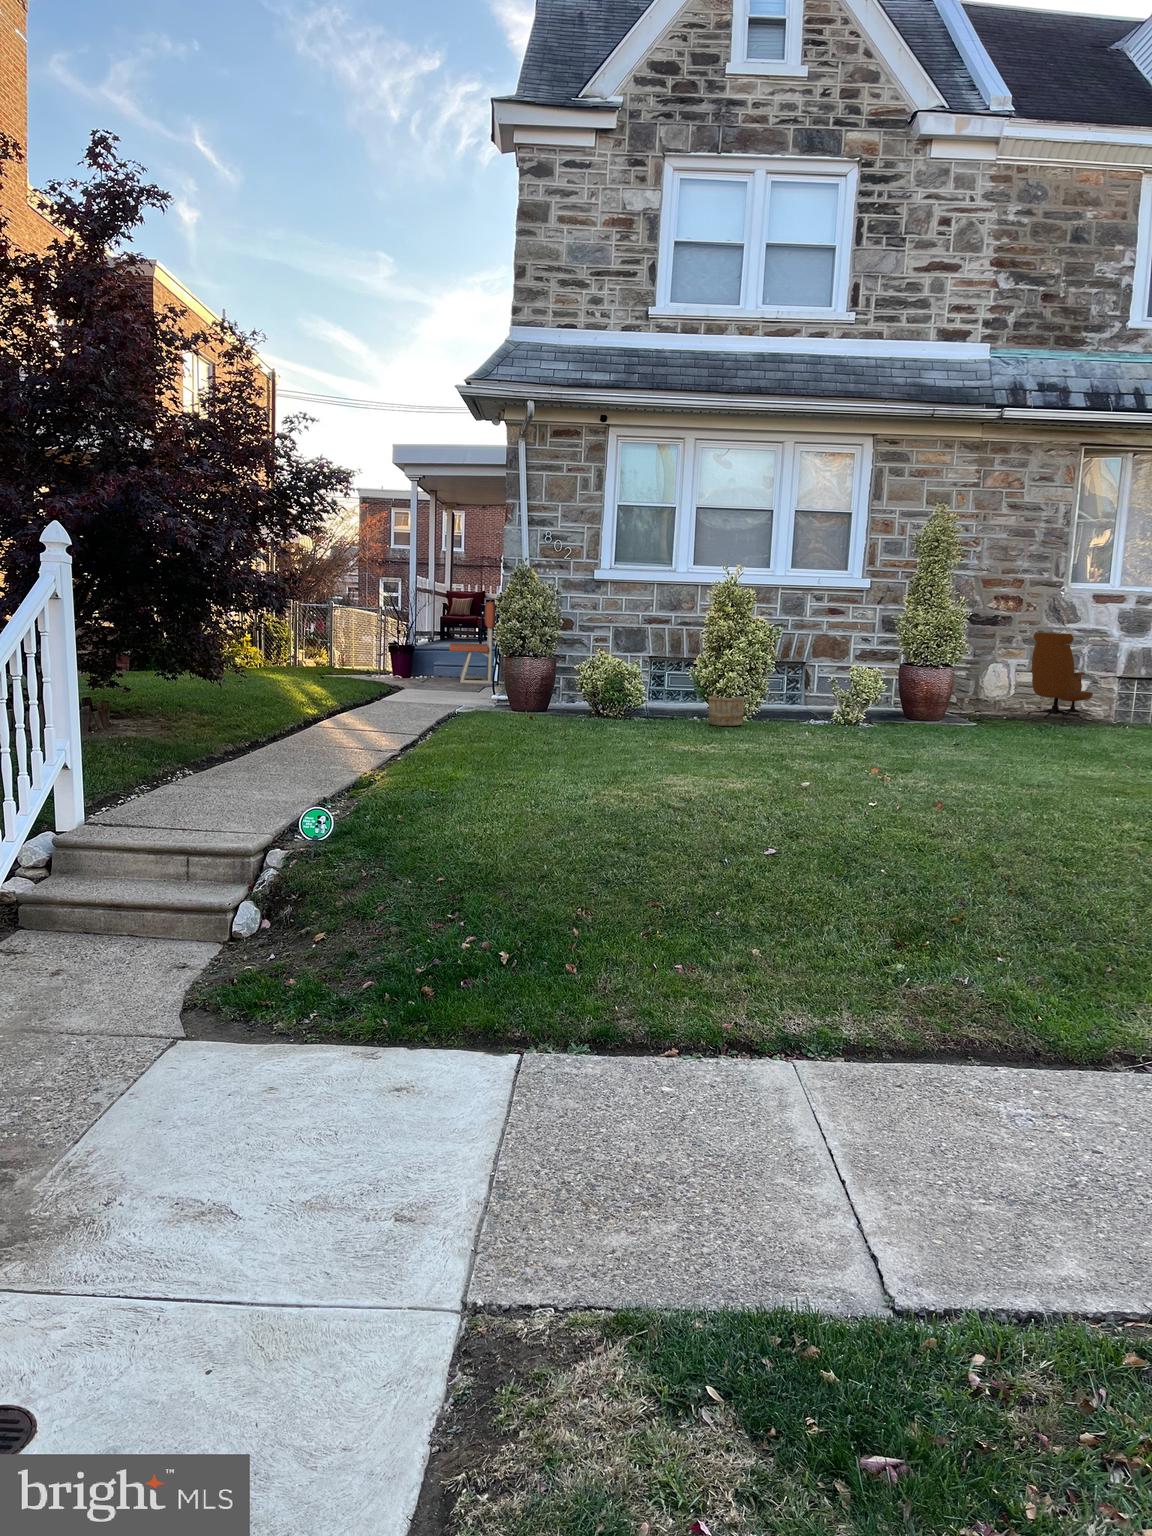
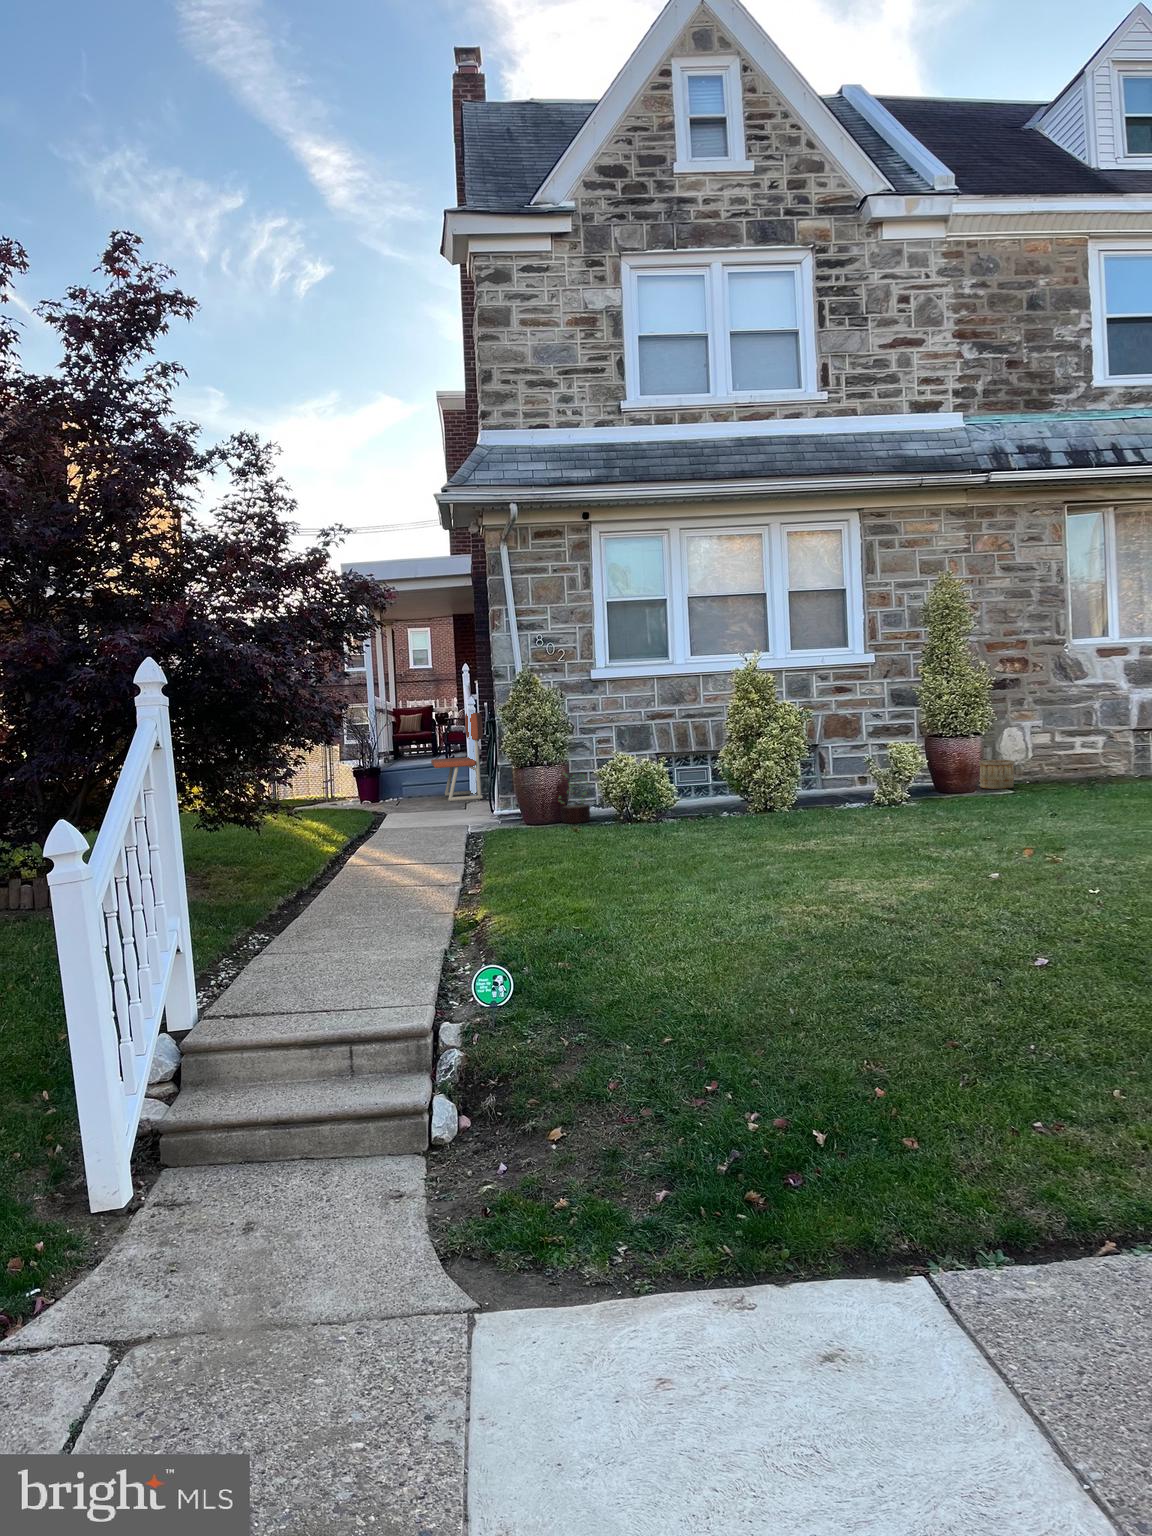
lounge chair: present [1028,632,1093,719] -> none [1048,691,1114,779]
decorative plant: none [544,664,578,714] -> present [558,772,590,823]
wooden bucket: present [708,695,745,726] -> present [979,760,1015,789]

